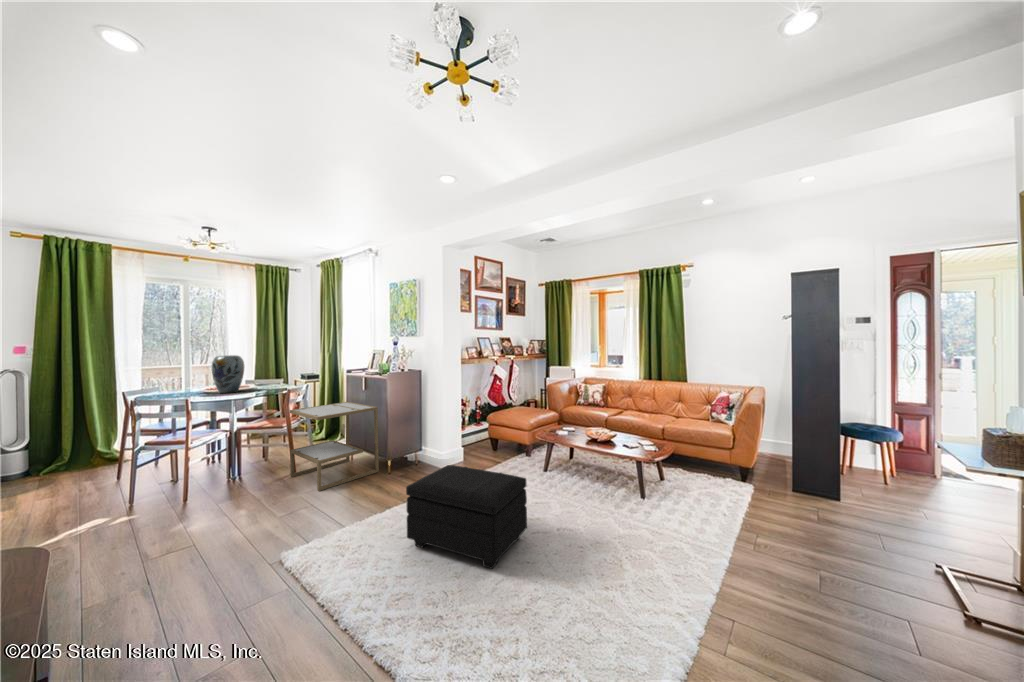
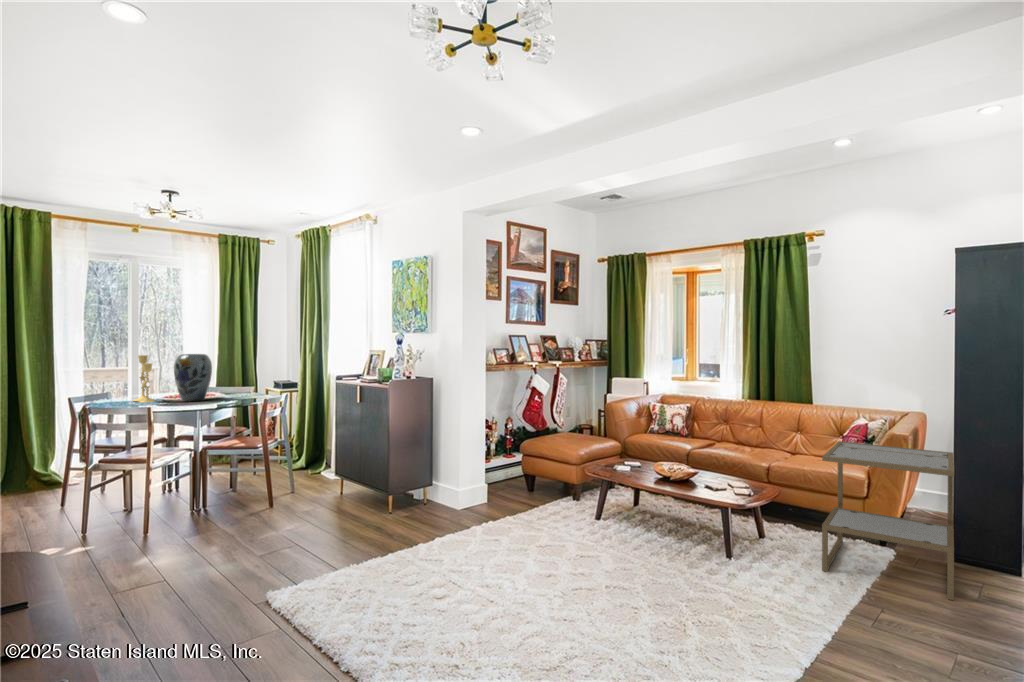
candlestick: none [177,357,198,395] -> present [133,355,155,403]
side table: present [290,402,379,491] -> present [822,441,954,600]
footstool: present [406,465,527,569] -> none [415,500,567,626]

